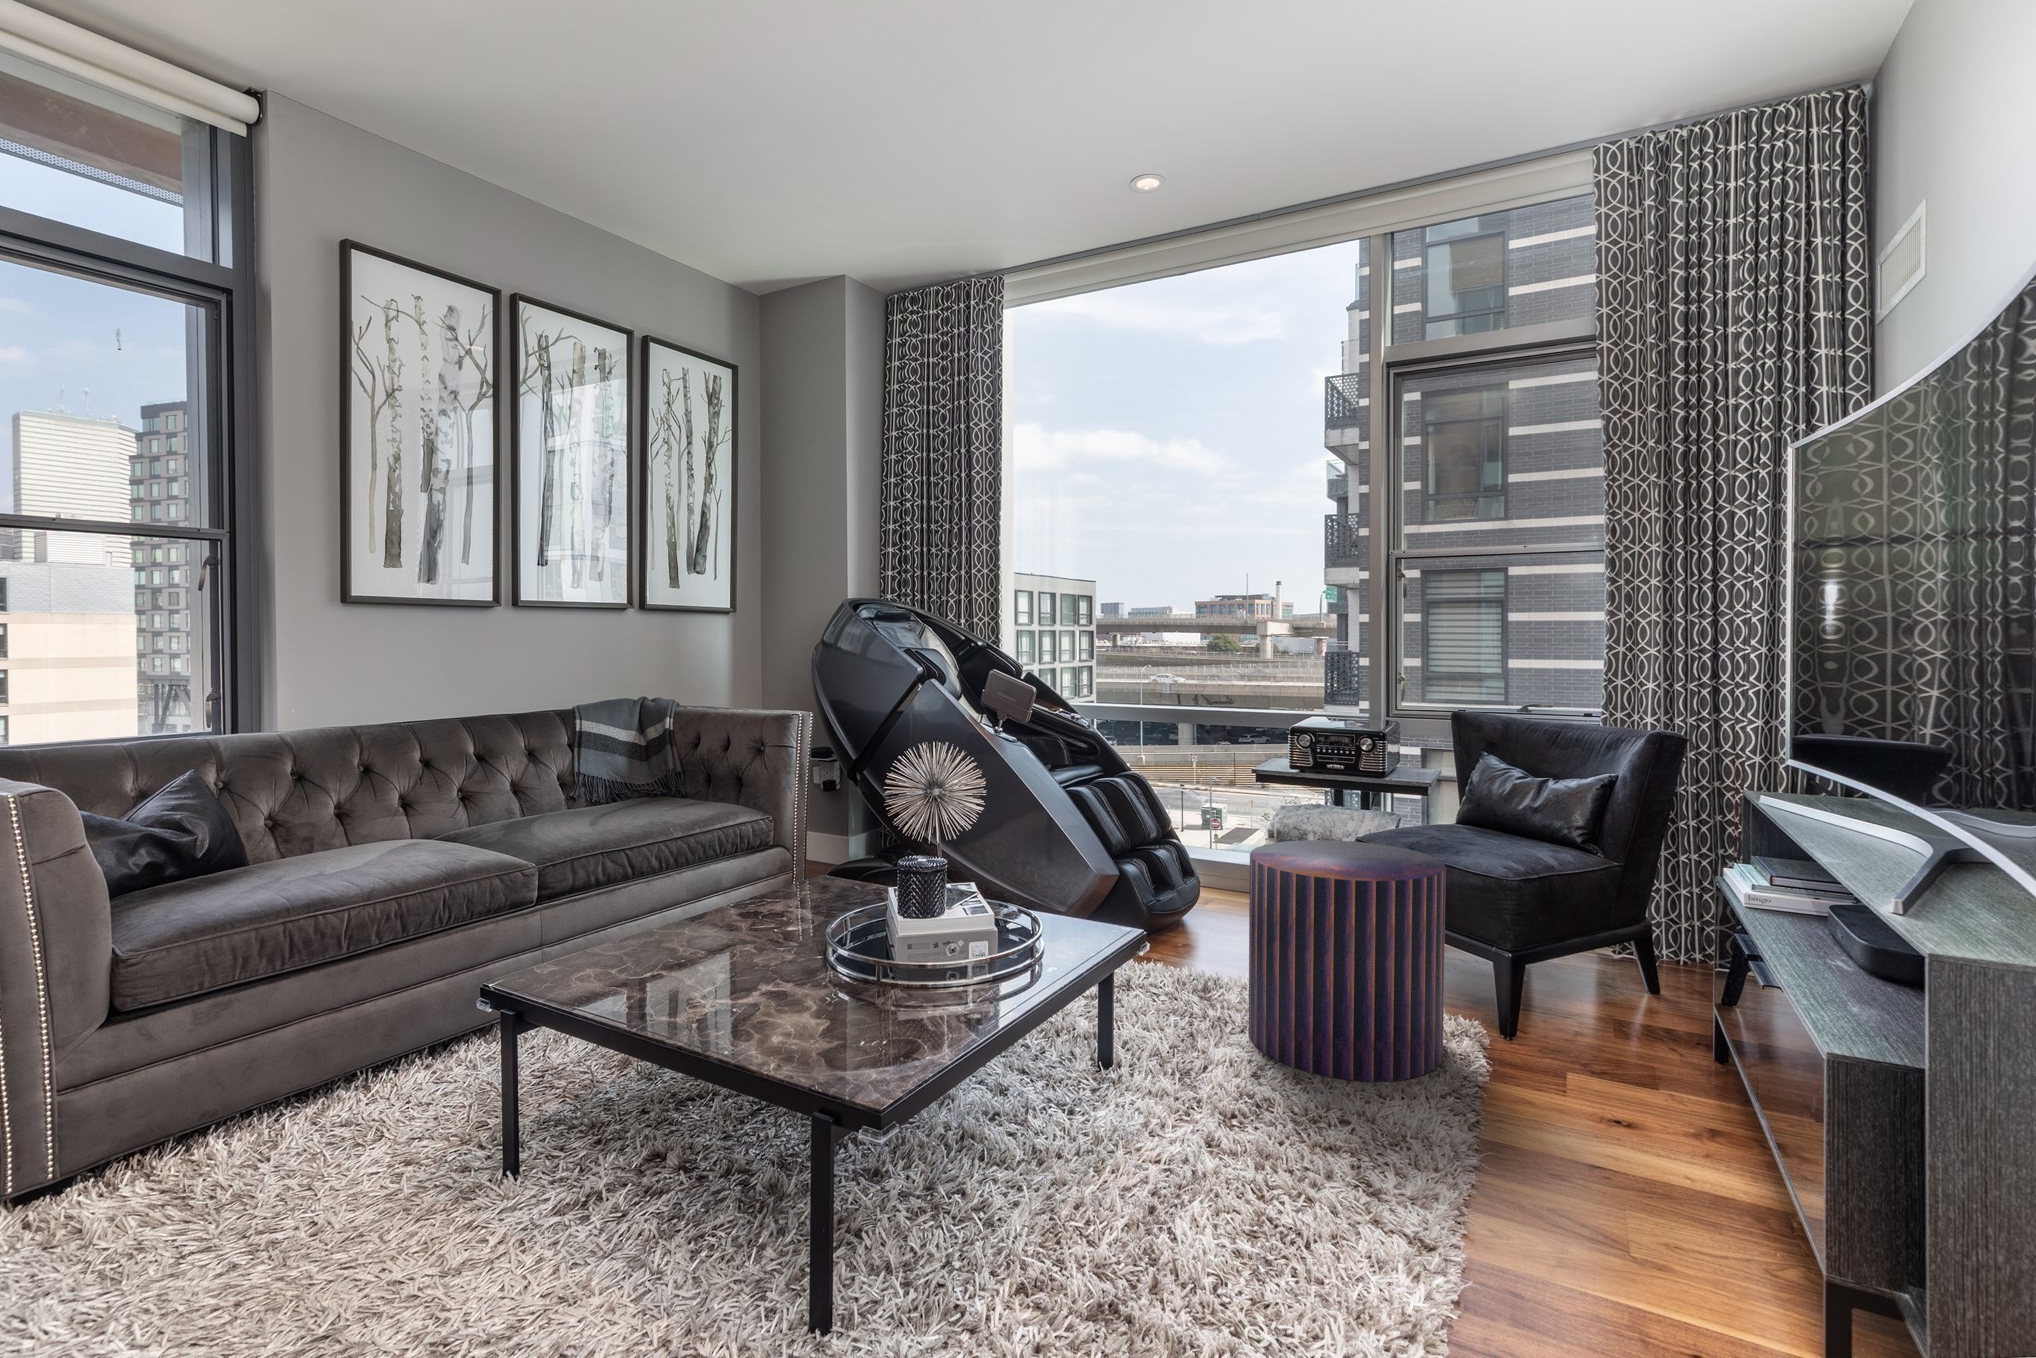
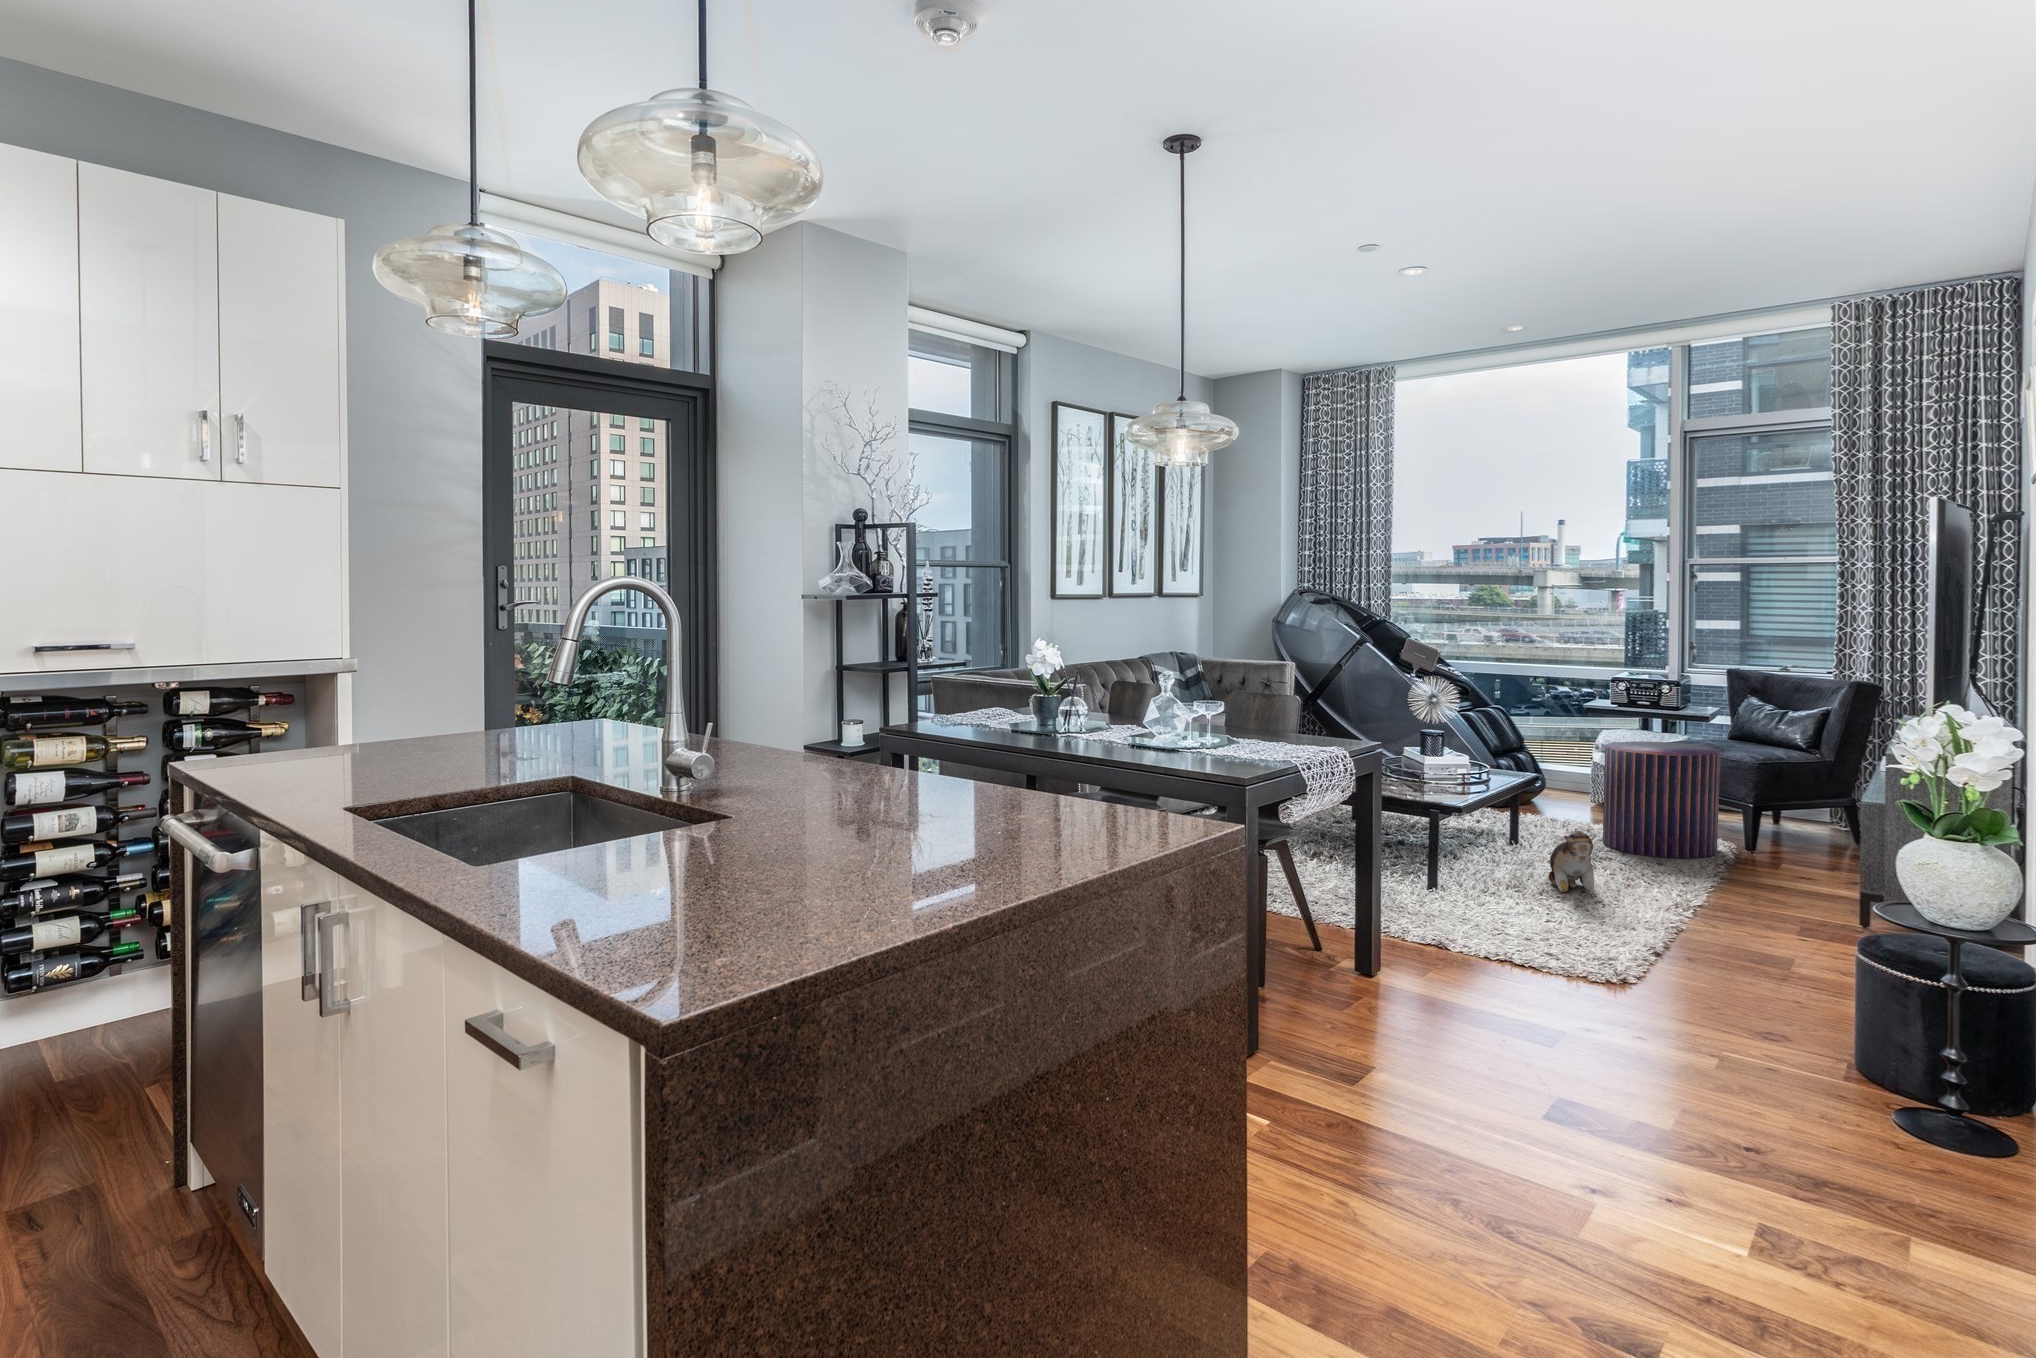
plush toy: none [1086,1112,1175,1263] -> present [1549,831,1597,892]

